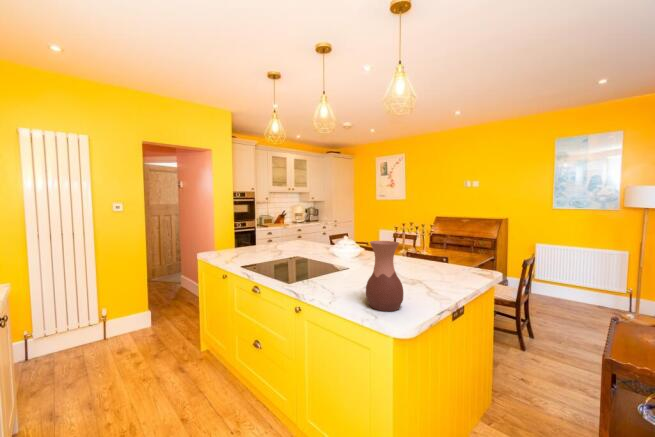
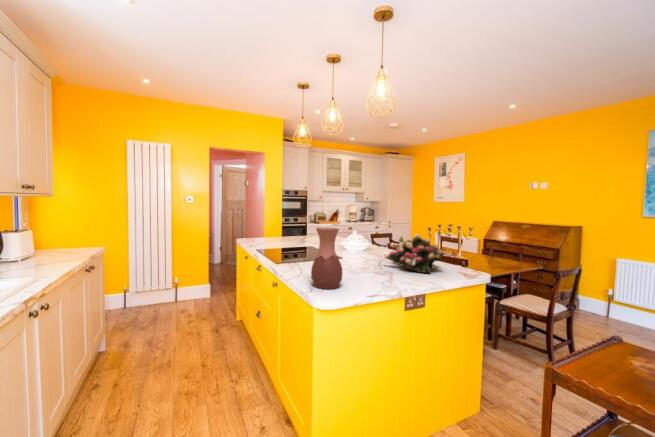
flower arrangement: none [403,238,465,278] -> present [384,234,444,273]

